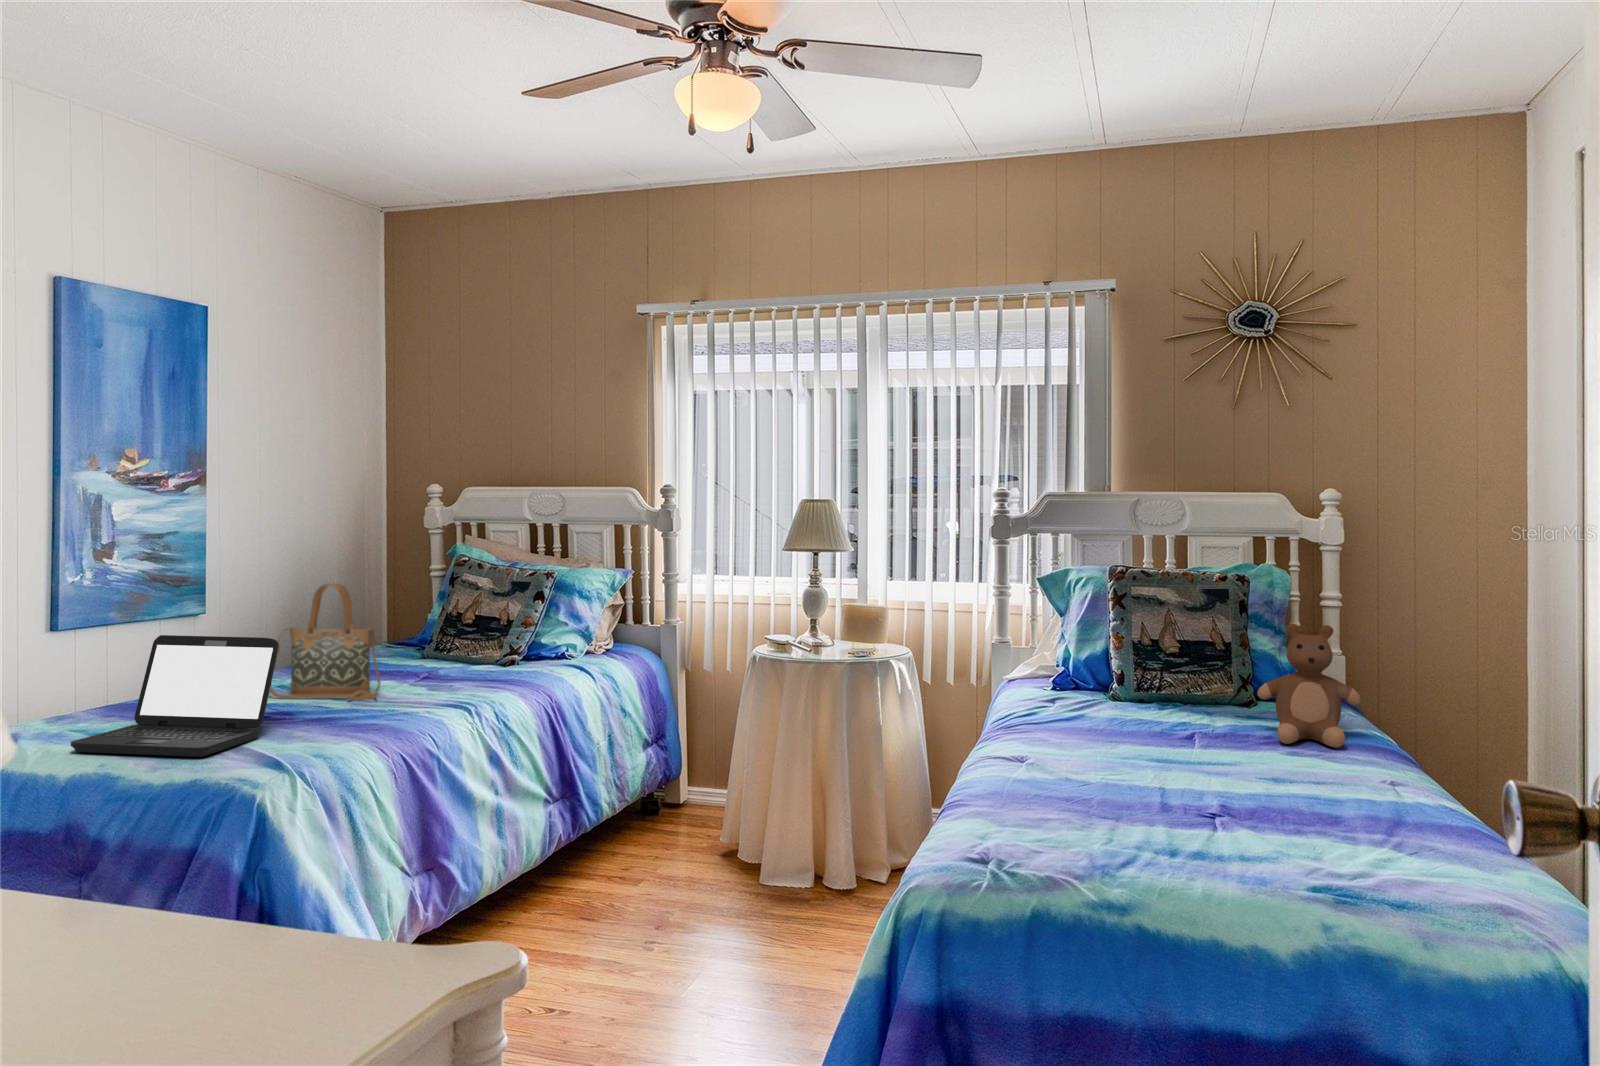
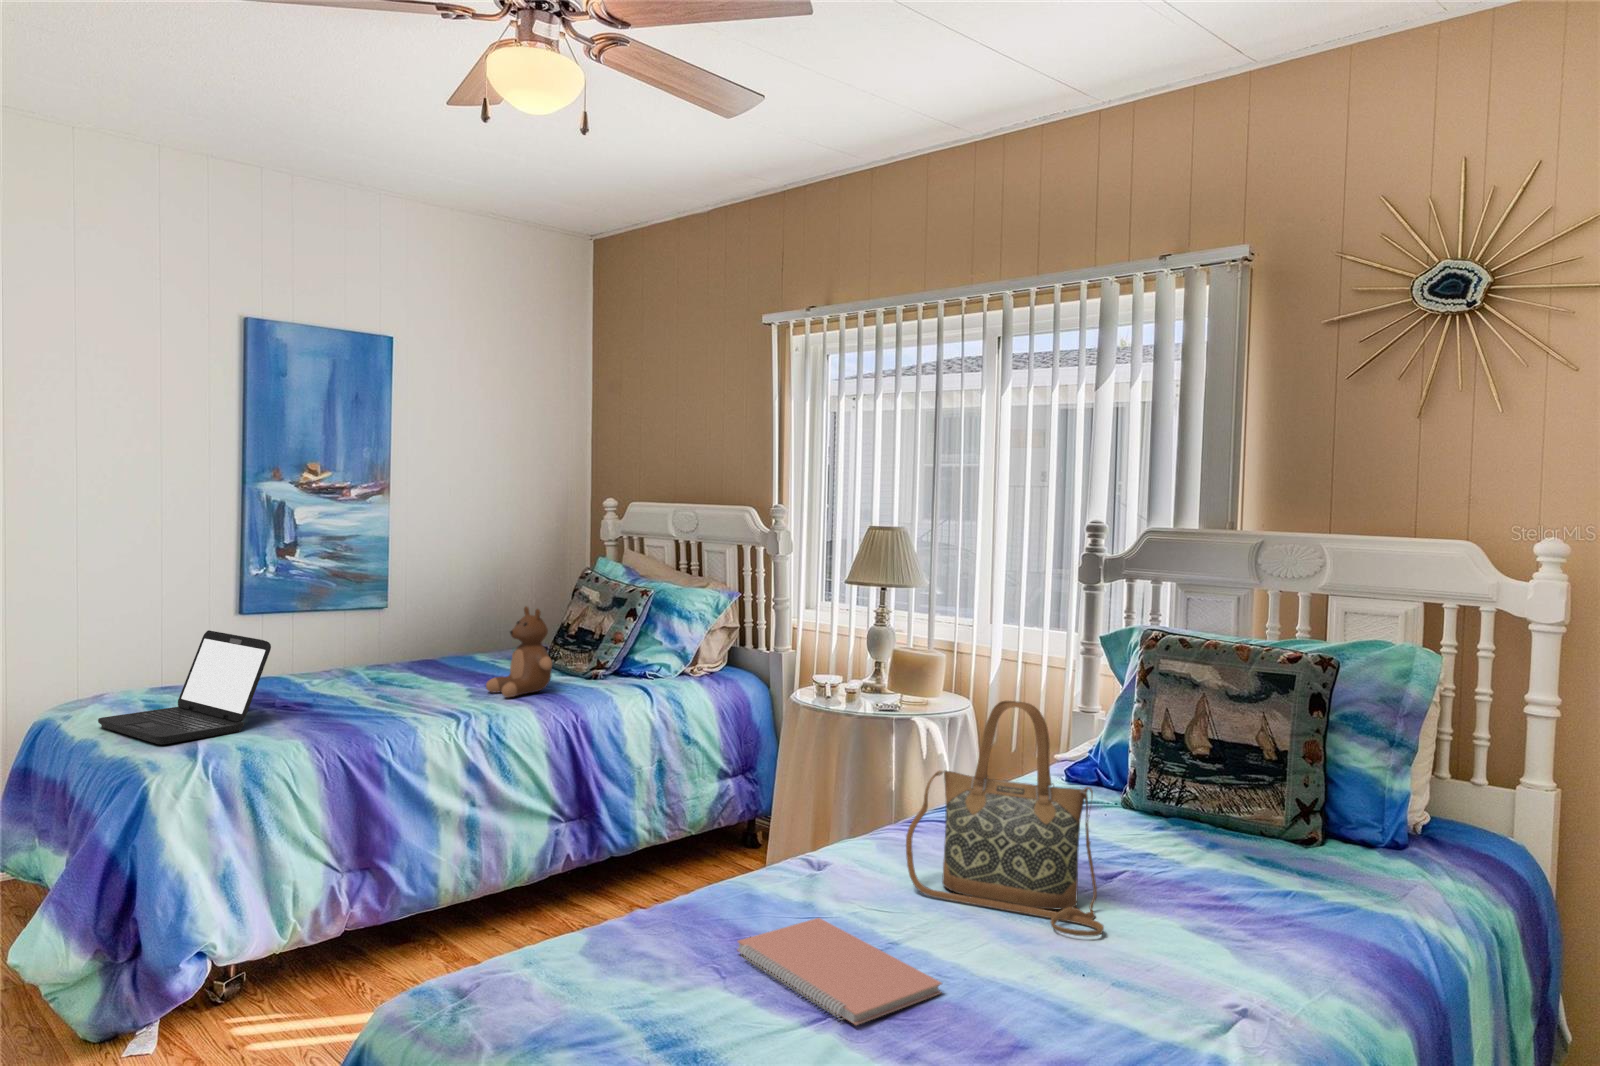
handbag: present [270,583,380,701] -> present [906,701,1104,936]
teddy bear: present [1257,624,1361,748] -> present [486,607,552,697]
notebook: none [1063,775,1217,818] -> present [737,918,942,1025]

